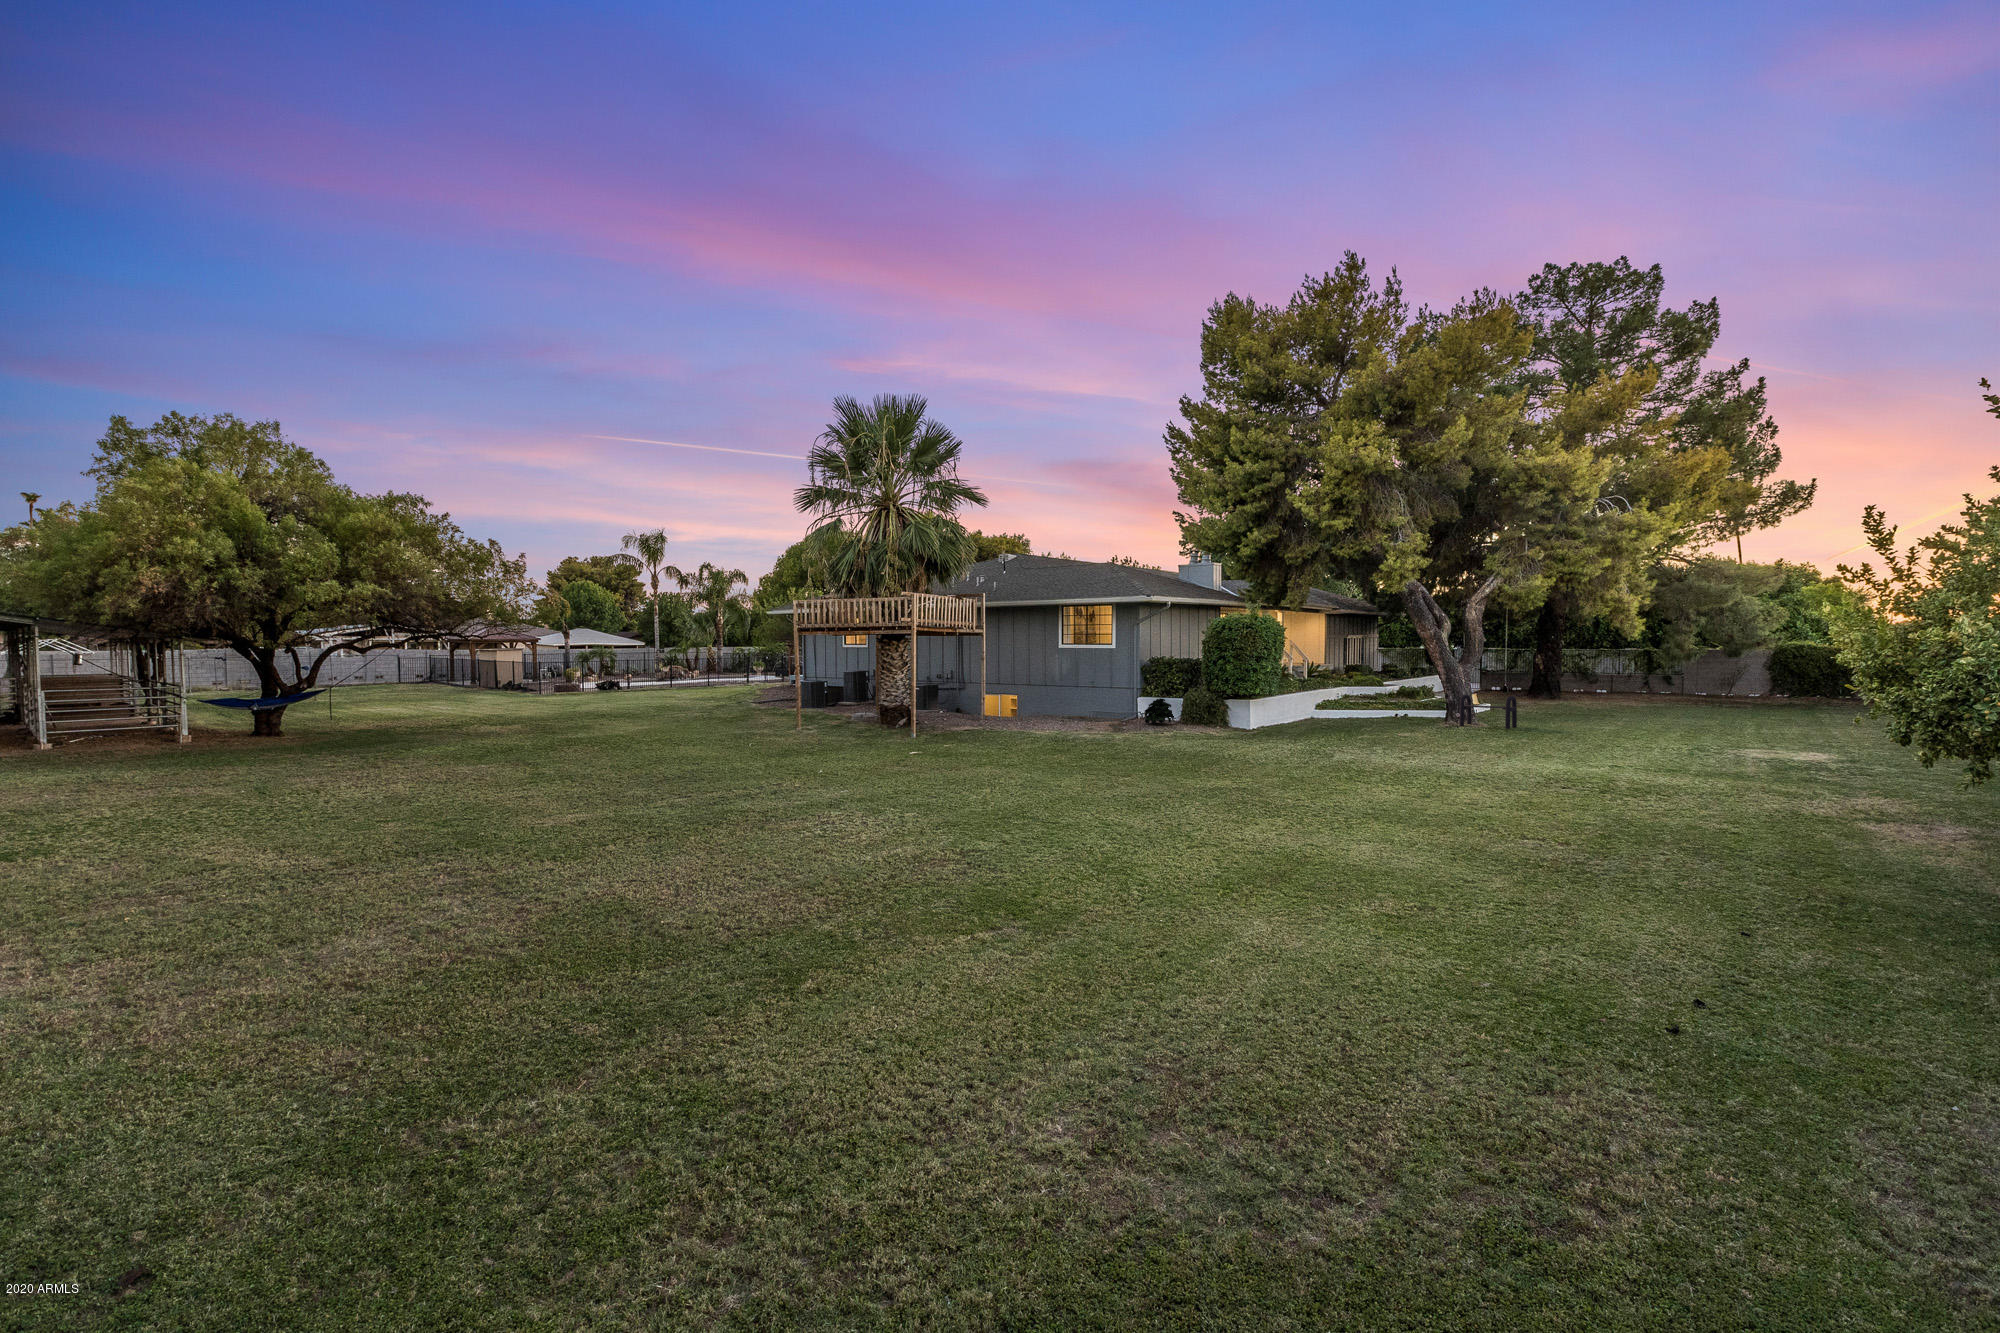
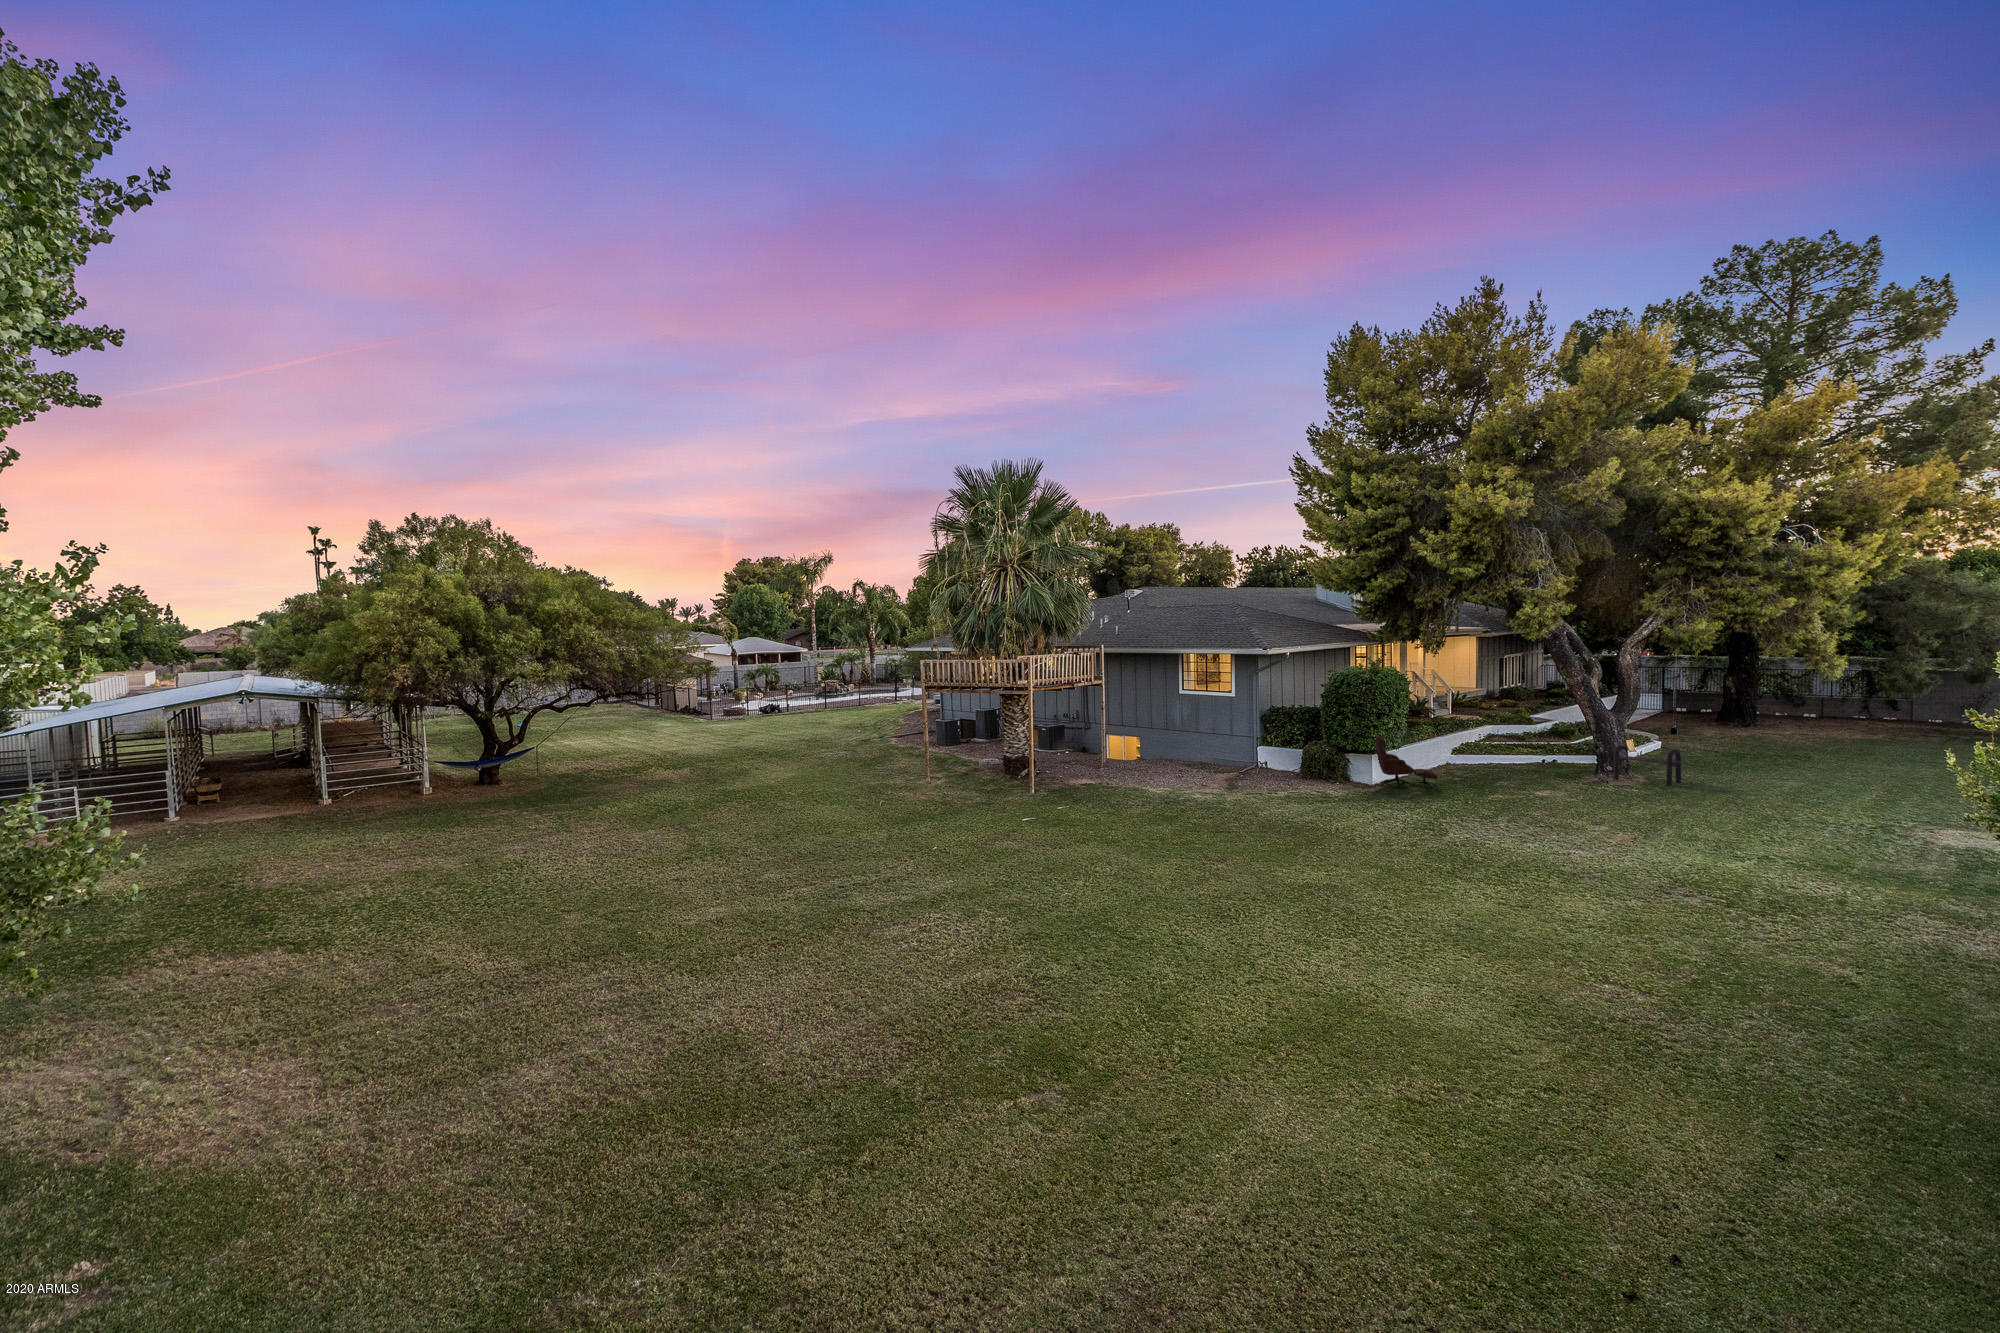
lounge chair: none [1250,682,1308,731] -> present [1375,735,1438,788]
potted plant: present [1144,698,1174,724] -> none [1262,749,1297,775]

